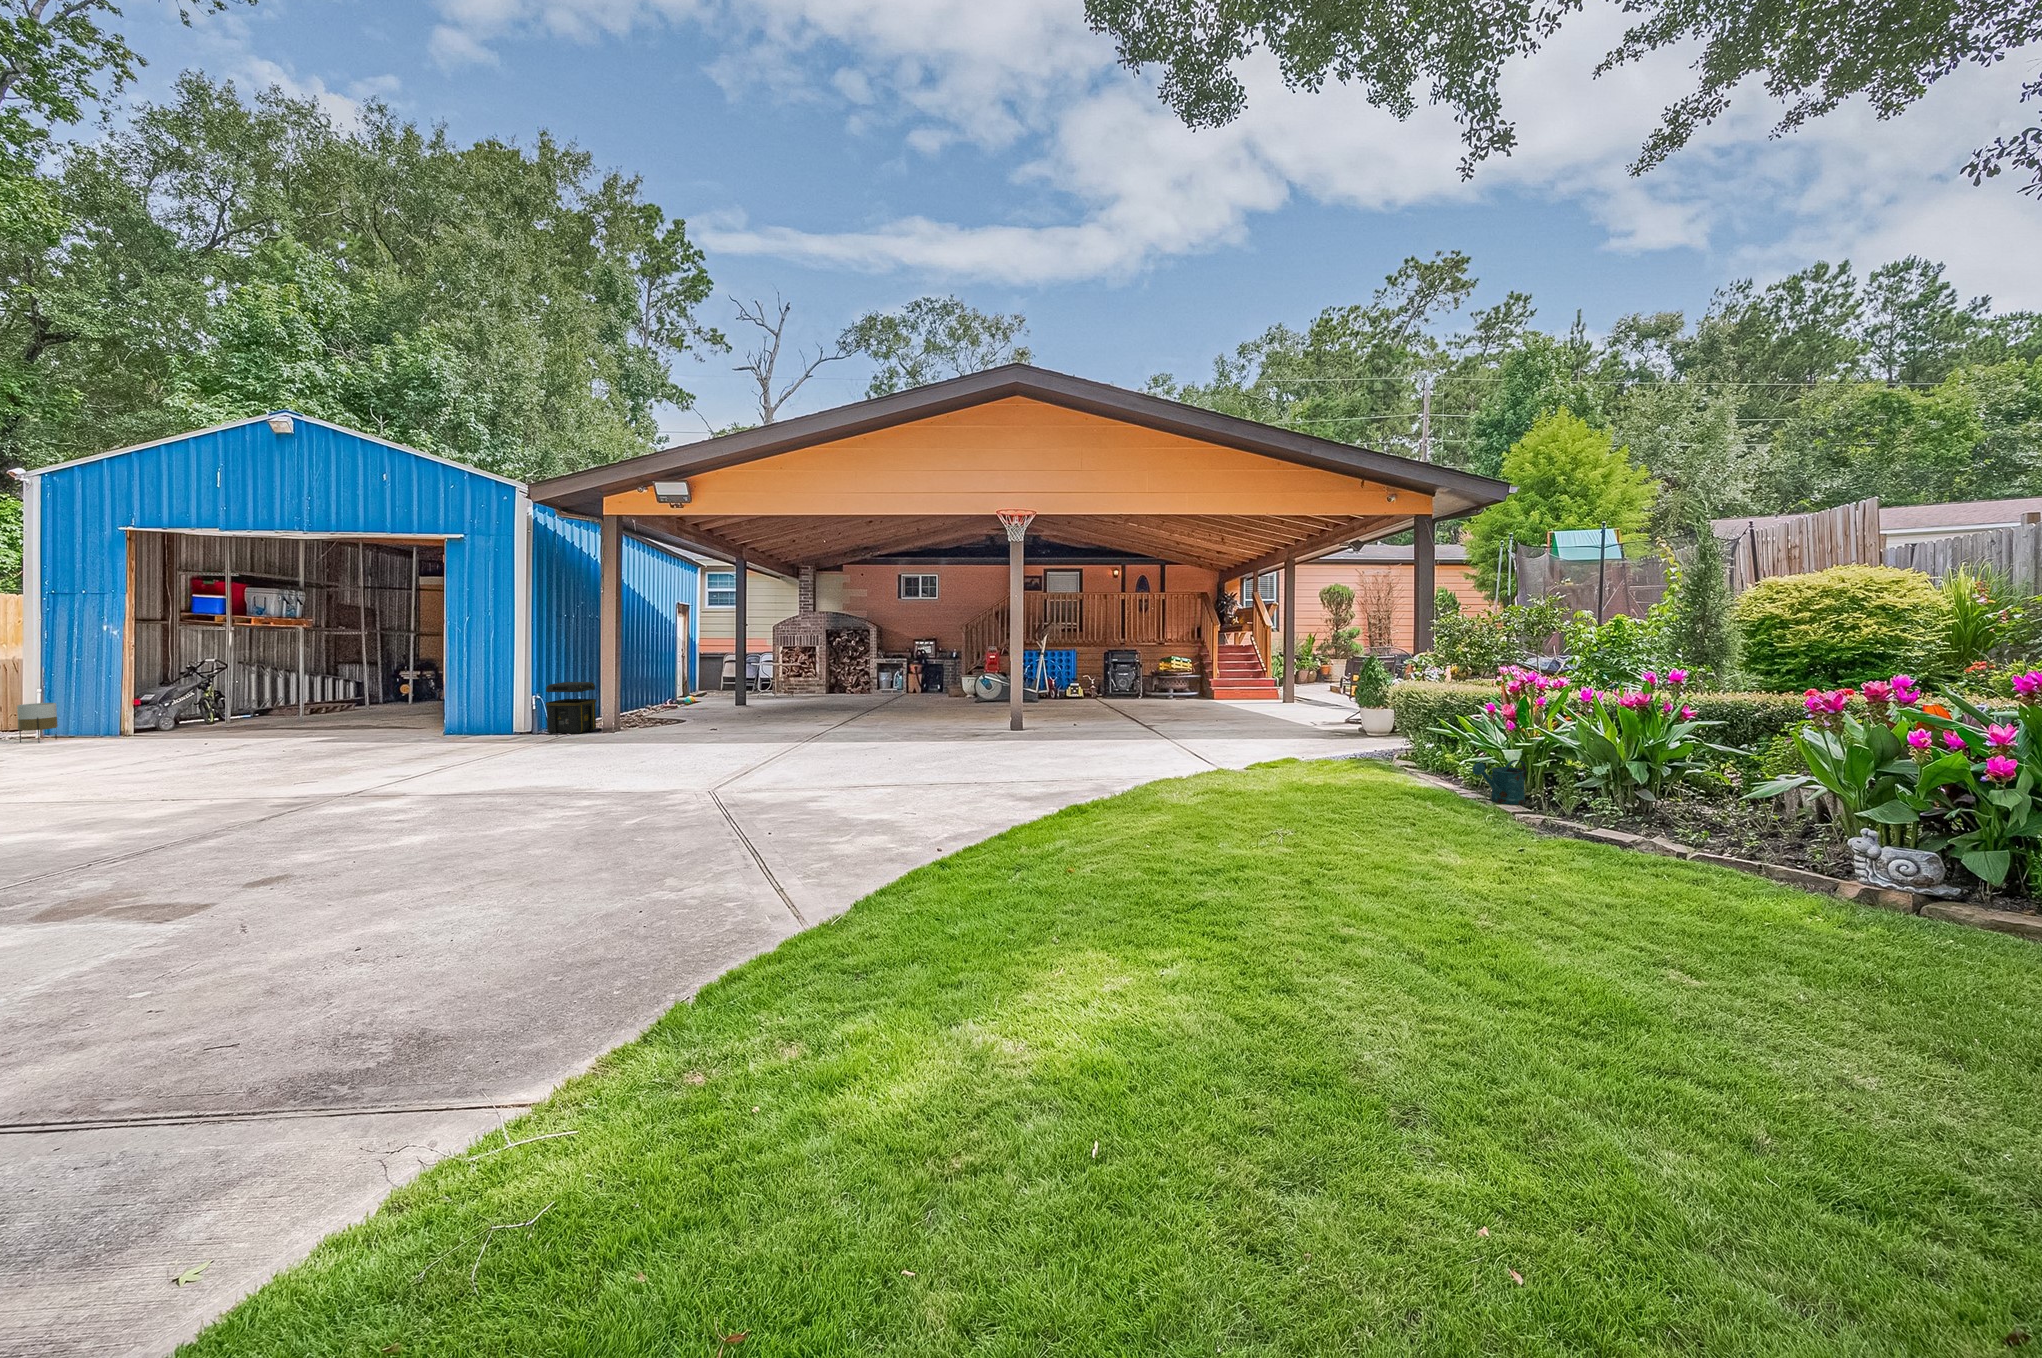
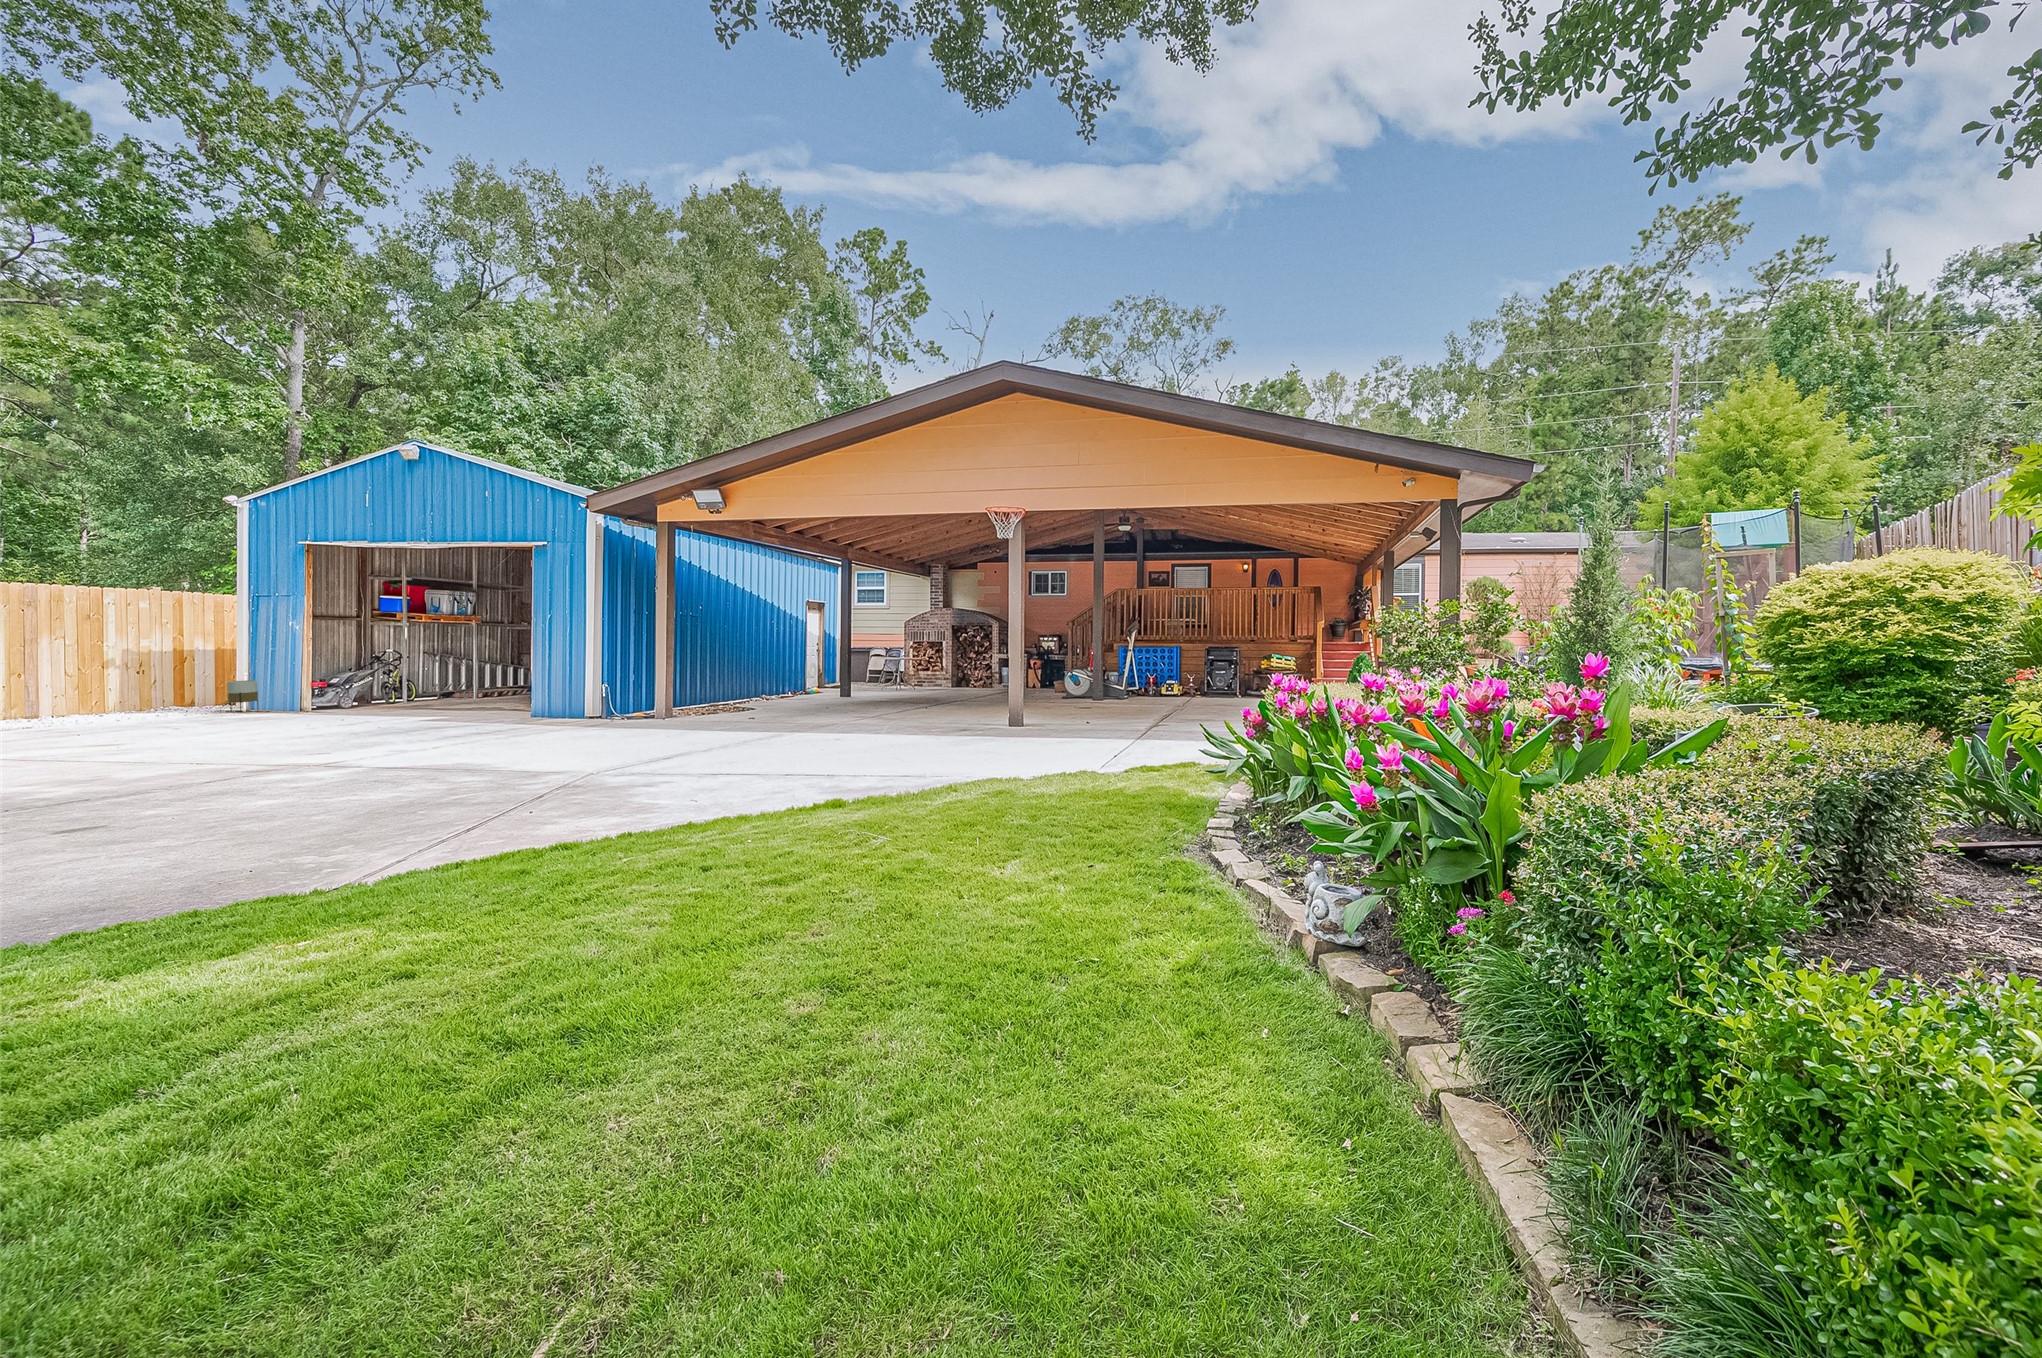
toolbox: present [546,682,596,734] -> none [603,671,651,720]
watering can: present [1472,760,1526,805] -> none [1201,786,1282,842]

